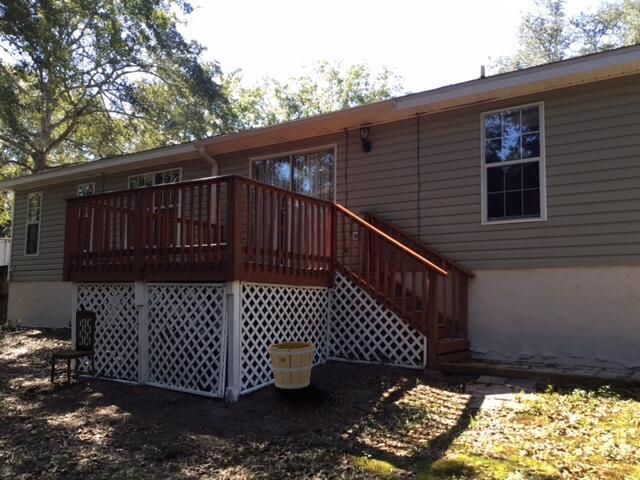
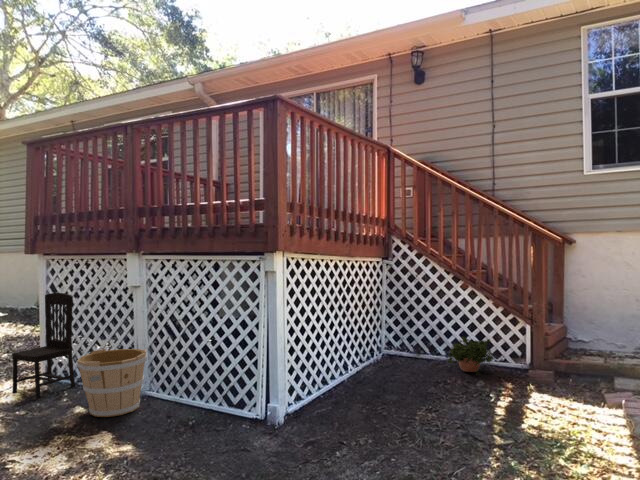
wooden bucket: present [268,341,315,389] -> present [77,349,147,417]
potted plant: none [362,345,400,374] -> present [447,337,493,375]

